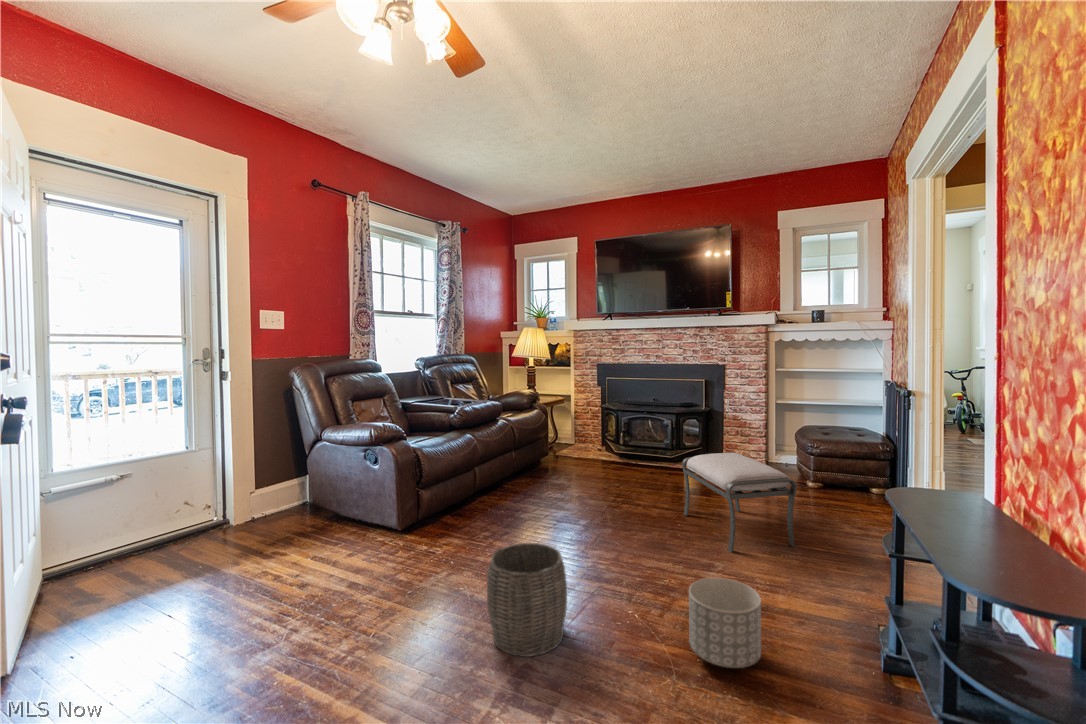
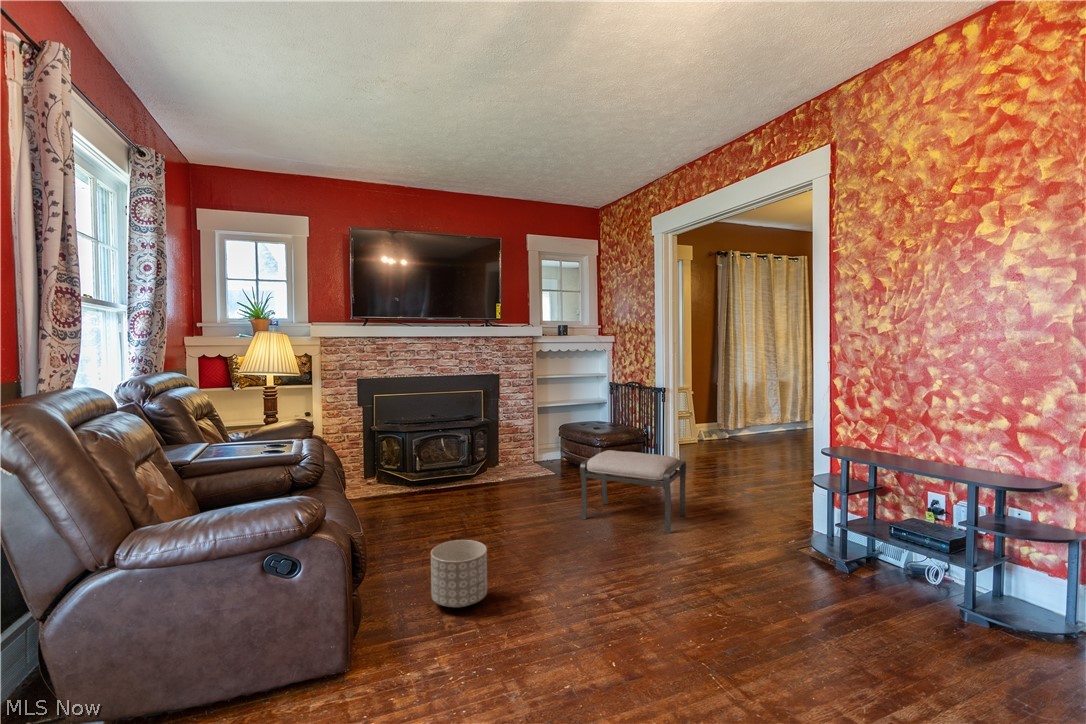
woven basket: present [487,543,567,657] -> none [685,558,778,684]
planter: present [689,578,761,668] -> present [431,540,487,608]

